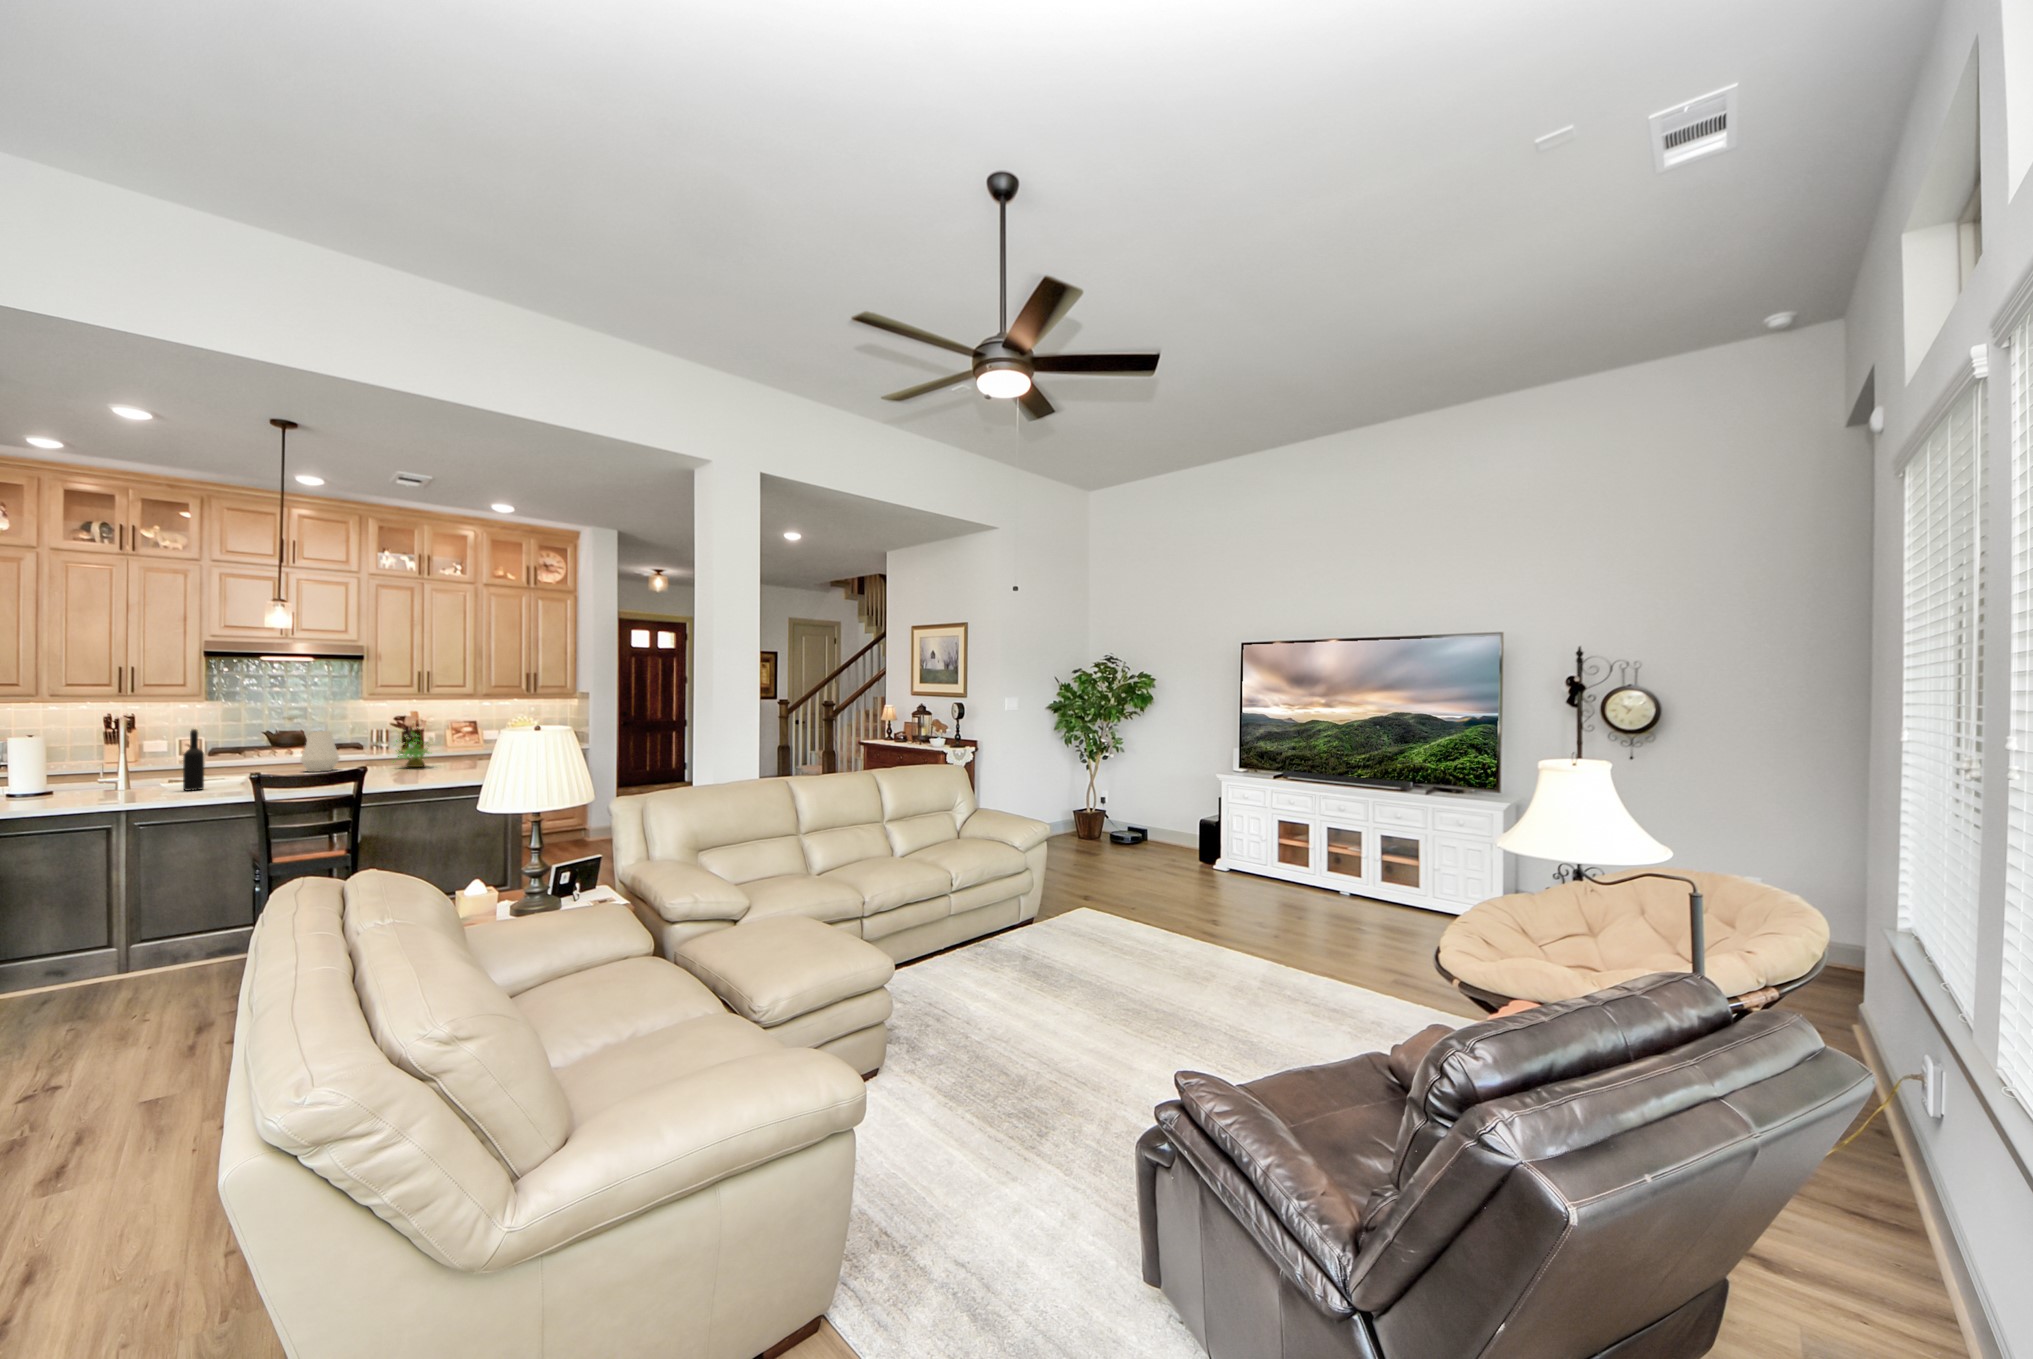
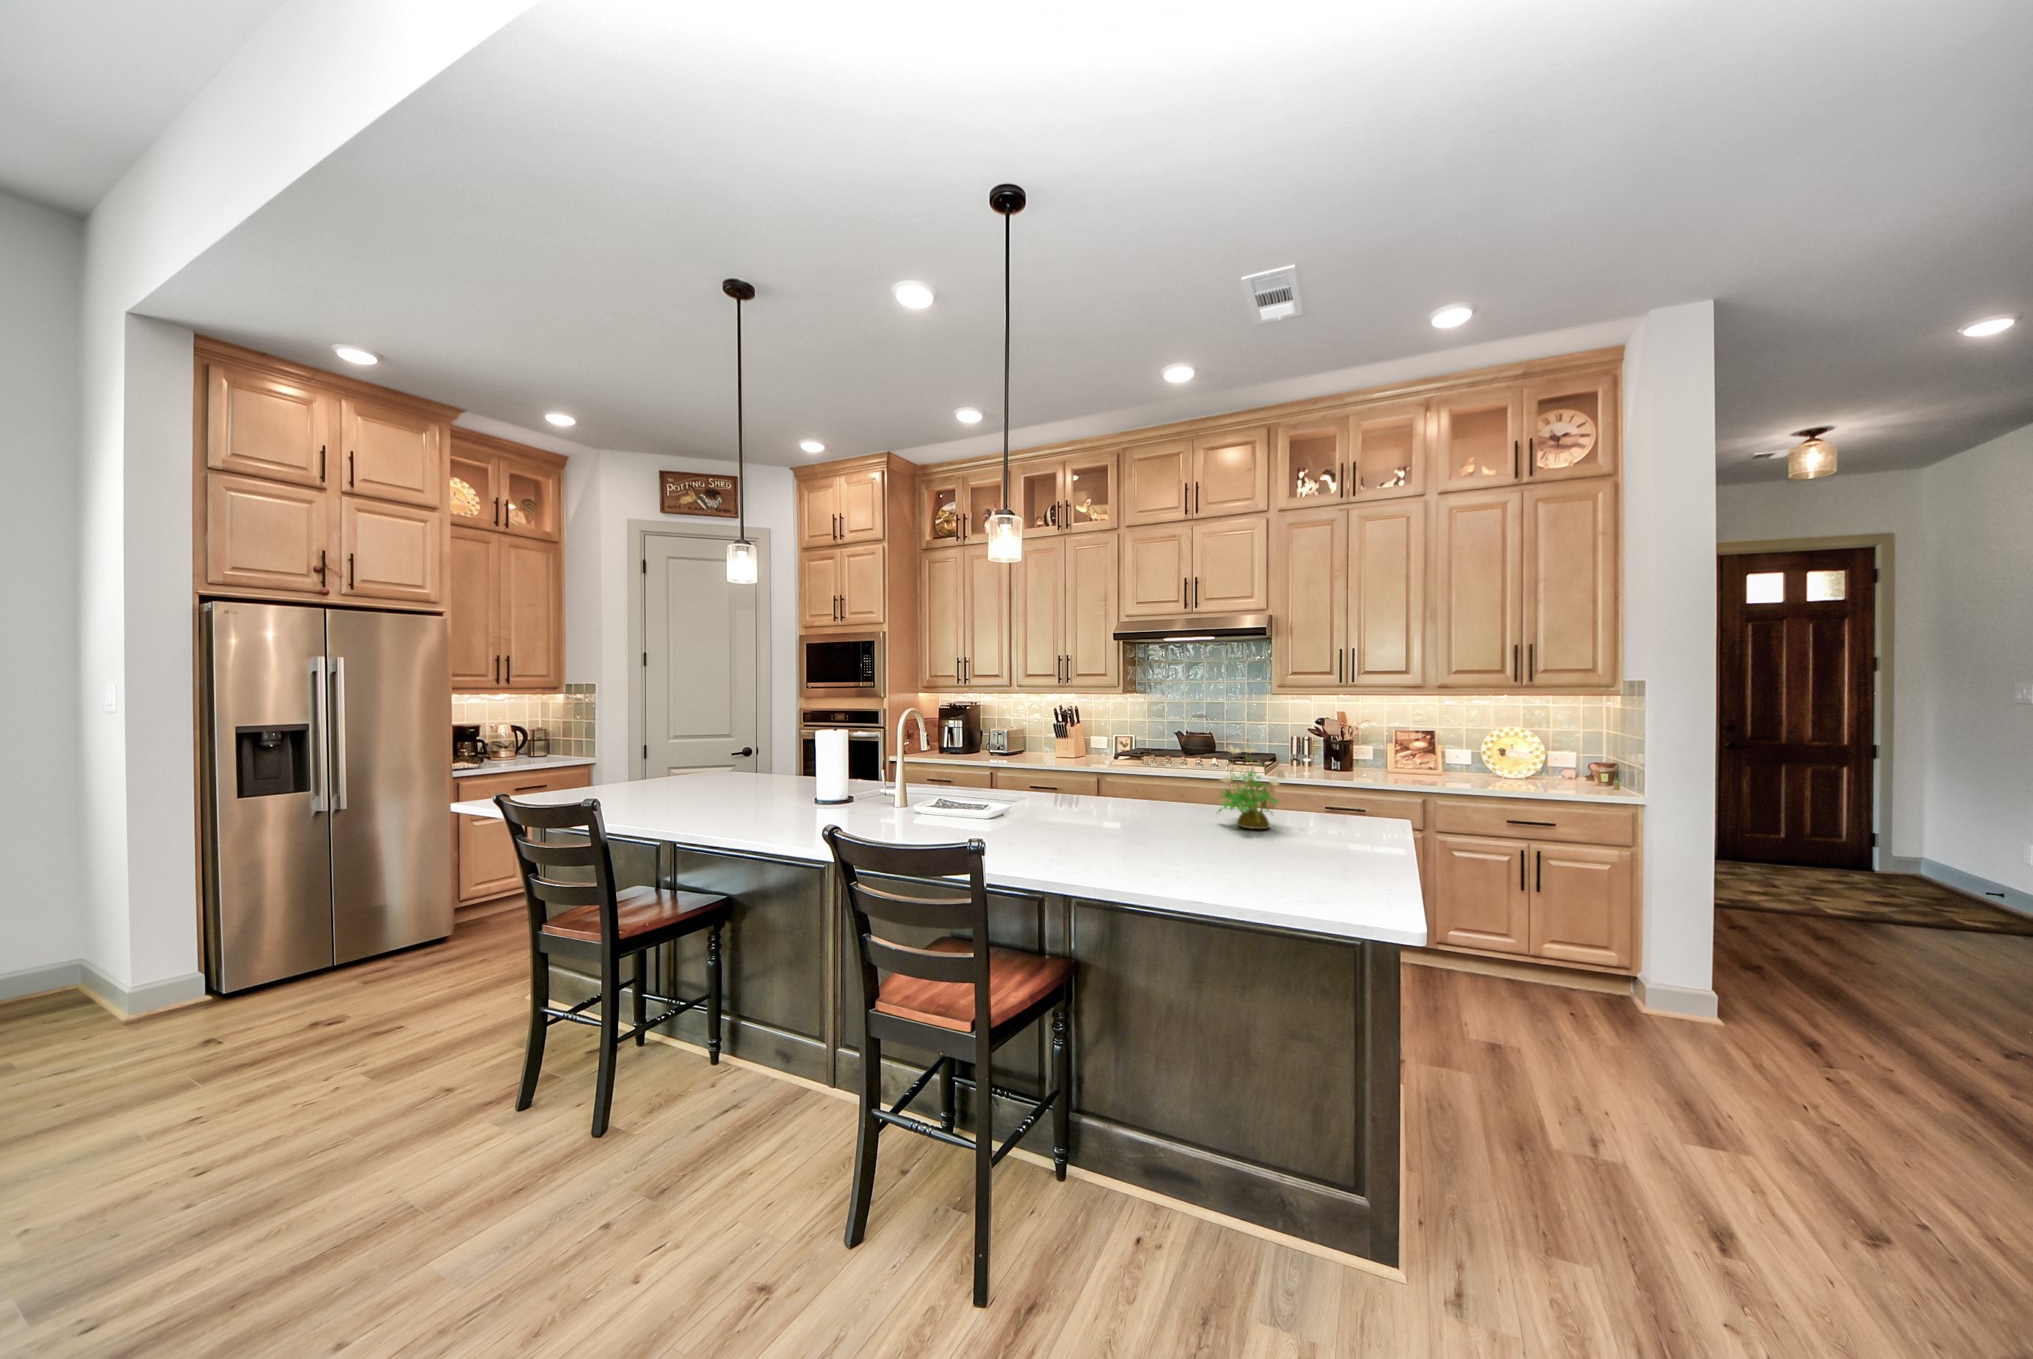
wine bottle: present [183,729,204,791] -> none [906,734,930,835]
vase: present [301,731,339,772] -> none [1102,744,1153,814]

